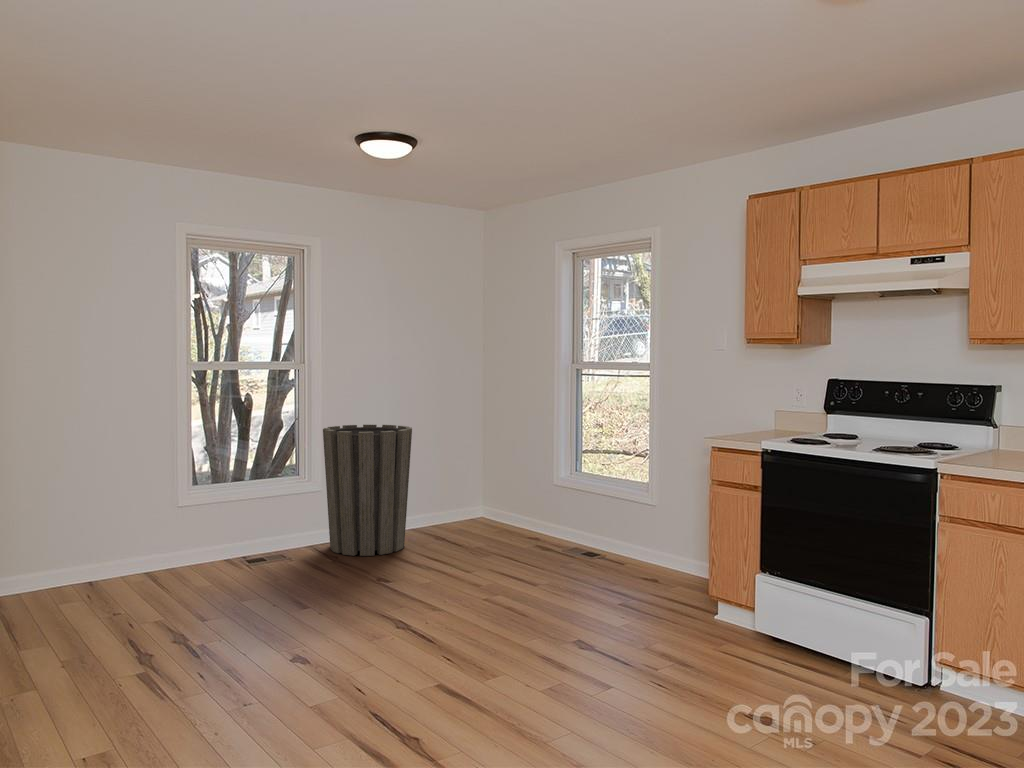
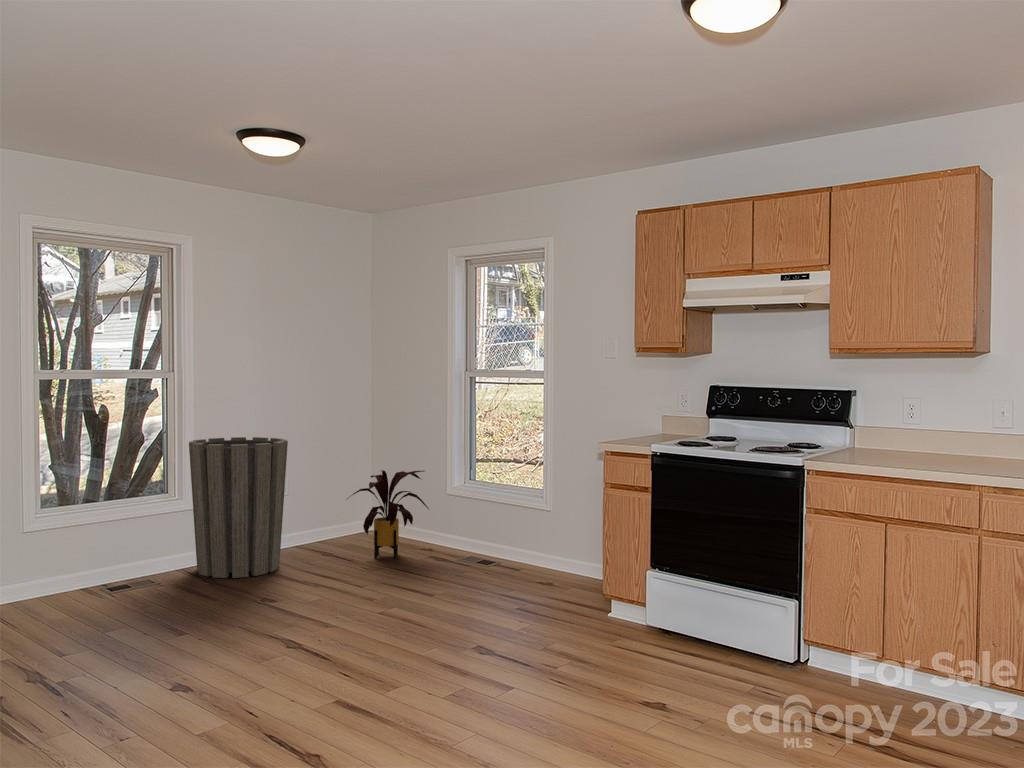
house plant: none [467,458,546,543] -> present [347,470,428,559]

